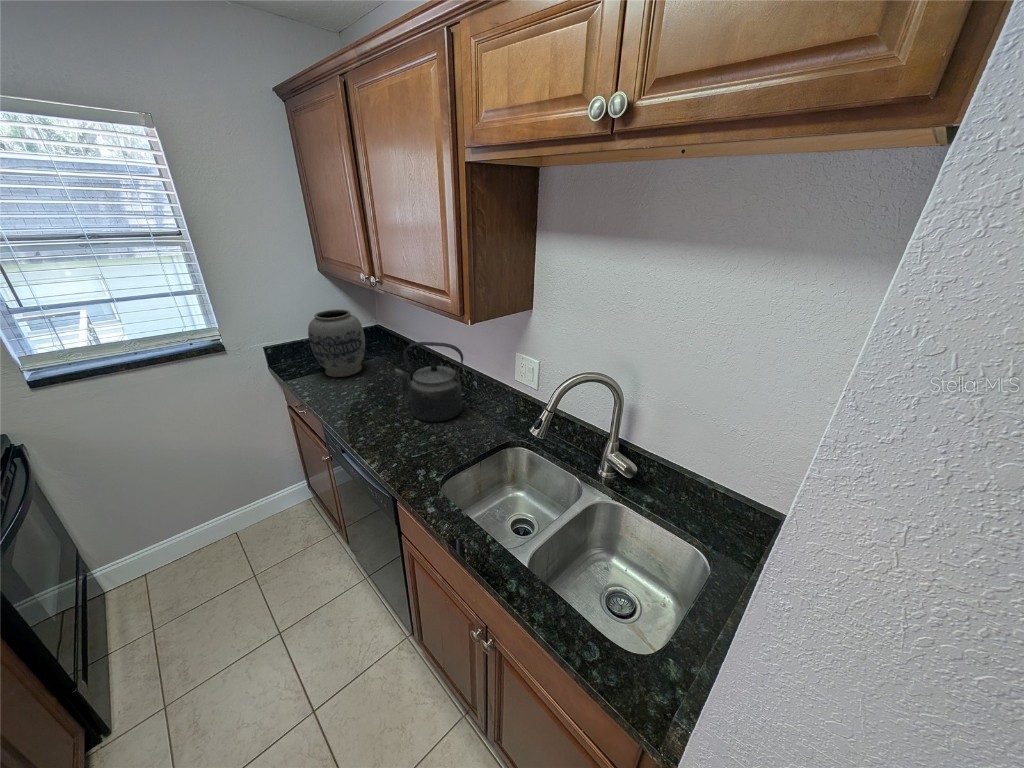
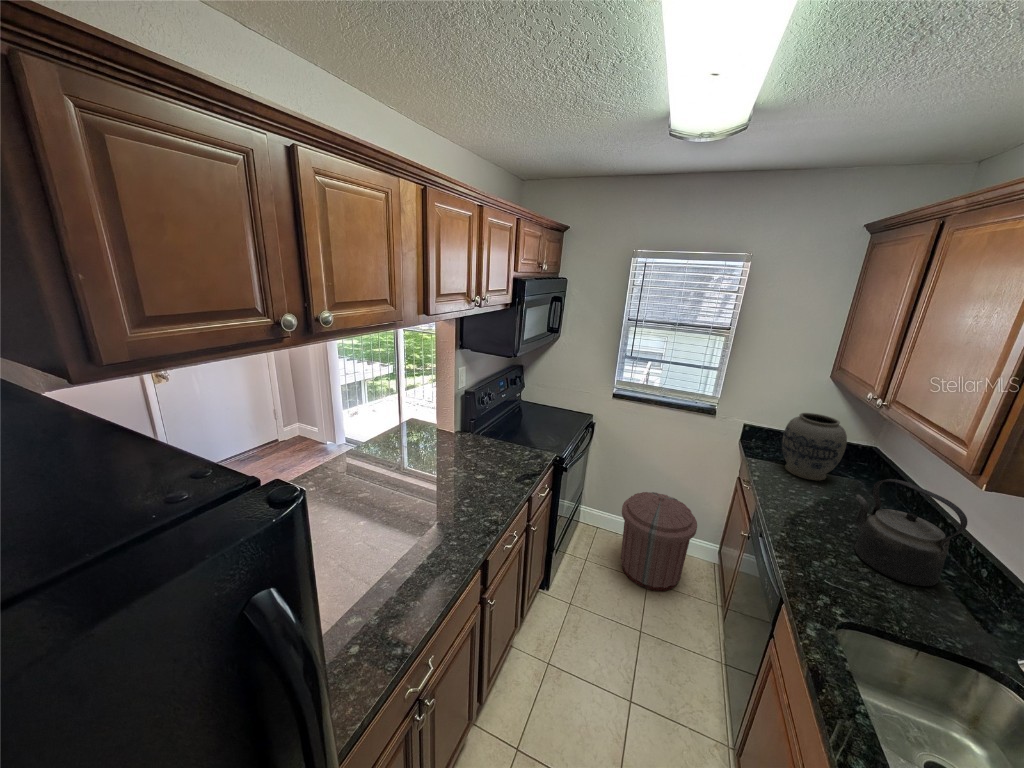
trash can: none [160,468,286,594] -> present [621,492,697,591]

